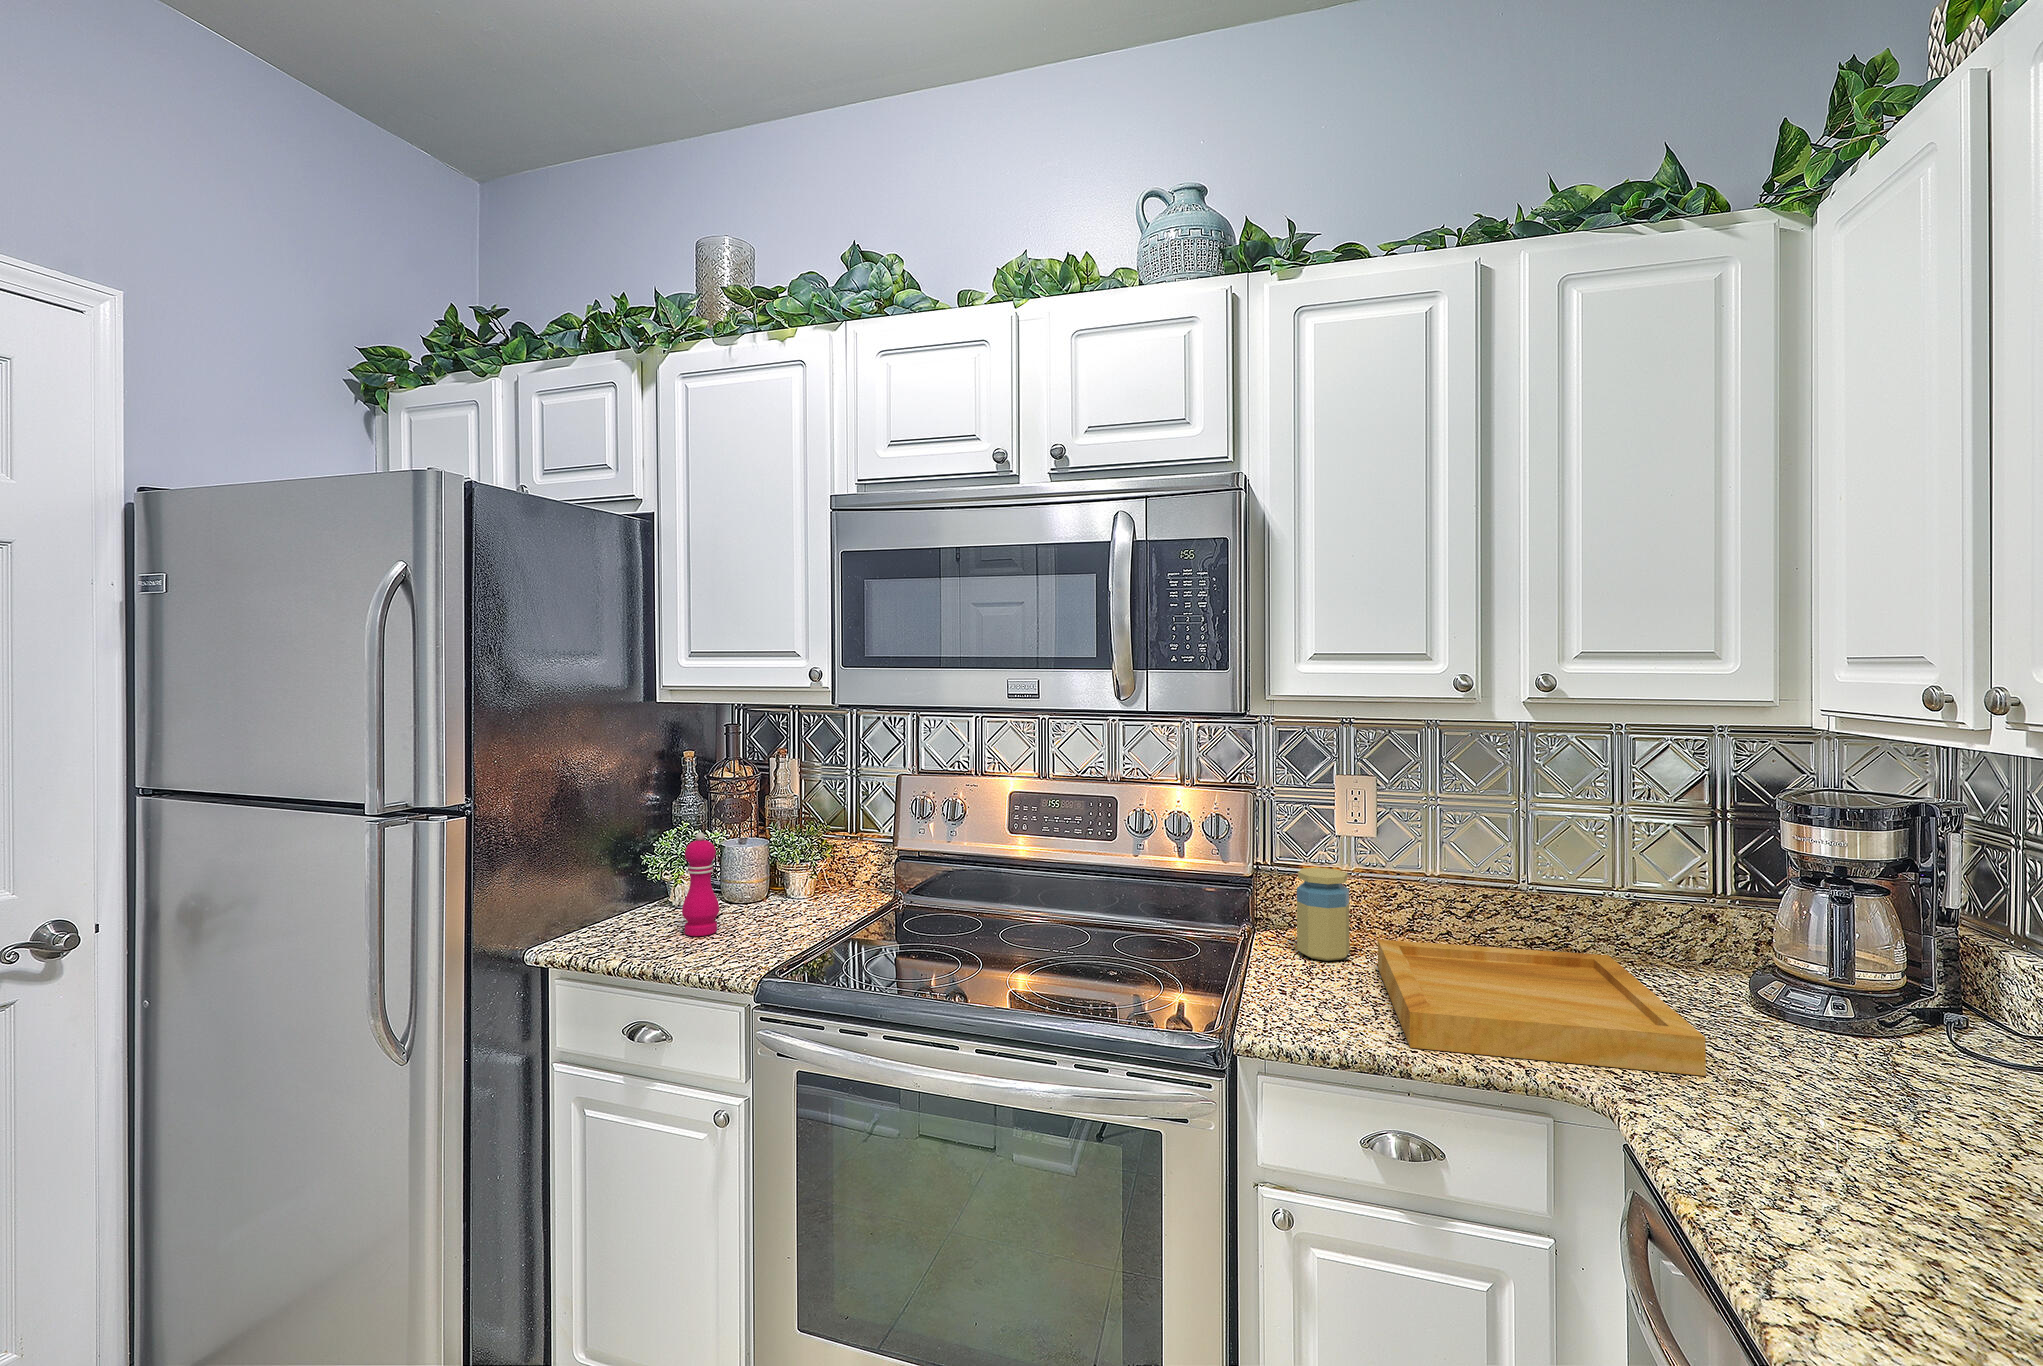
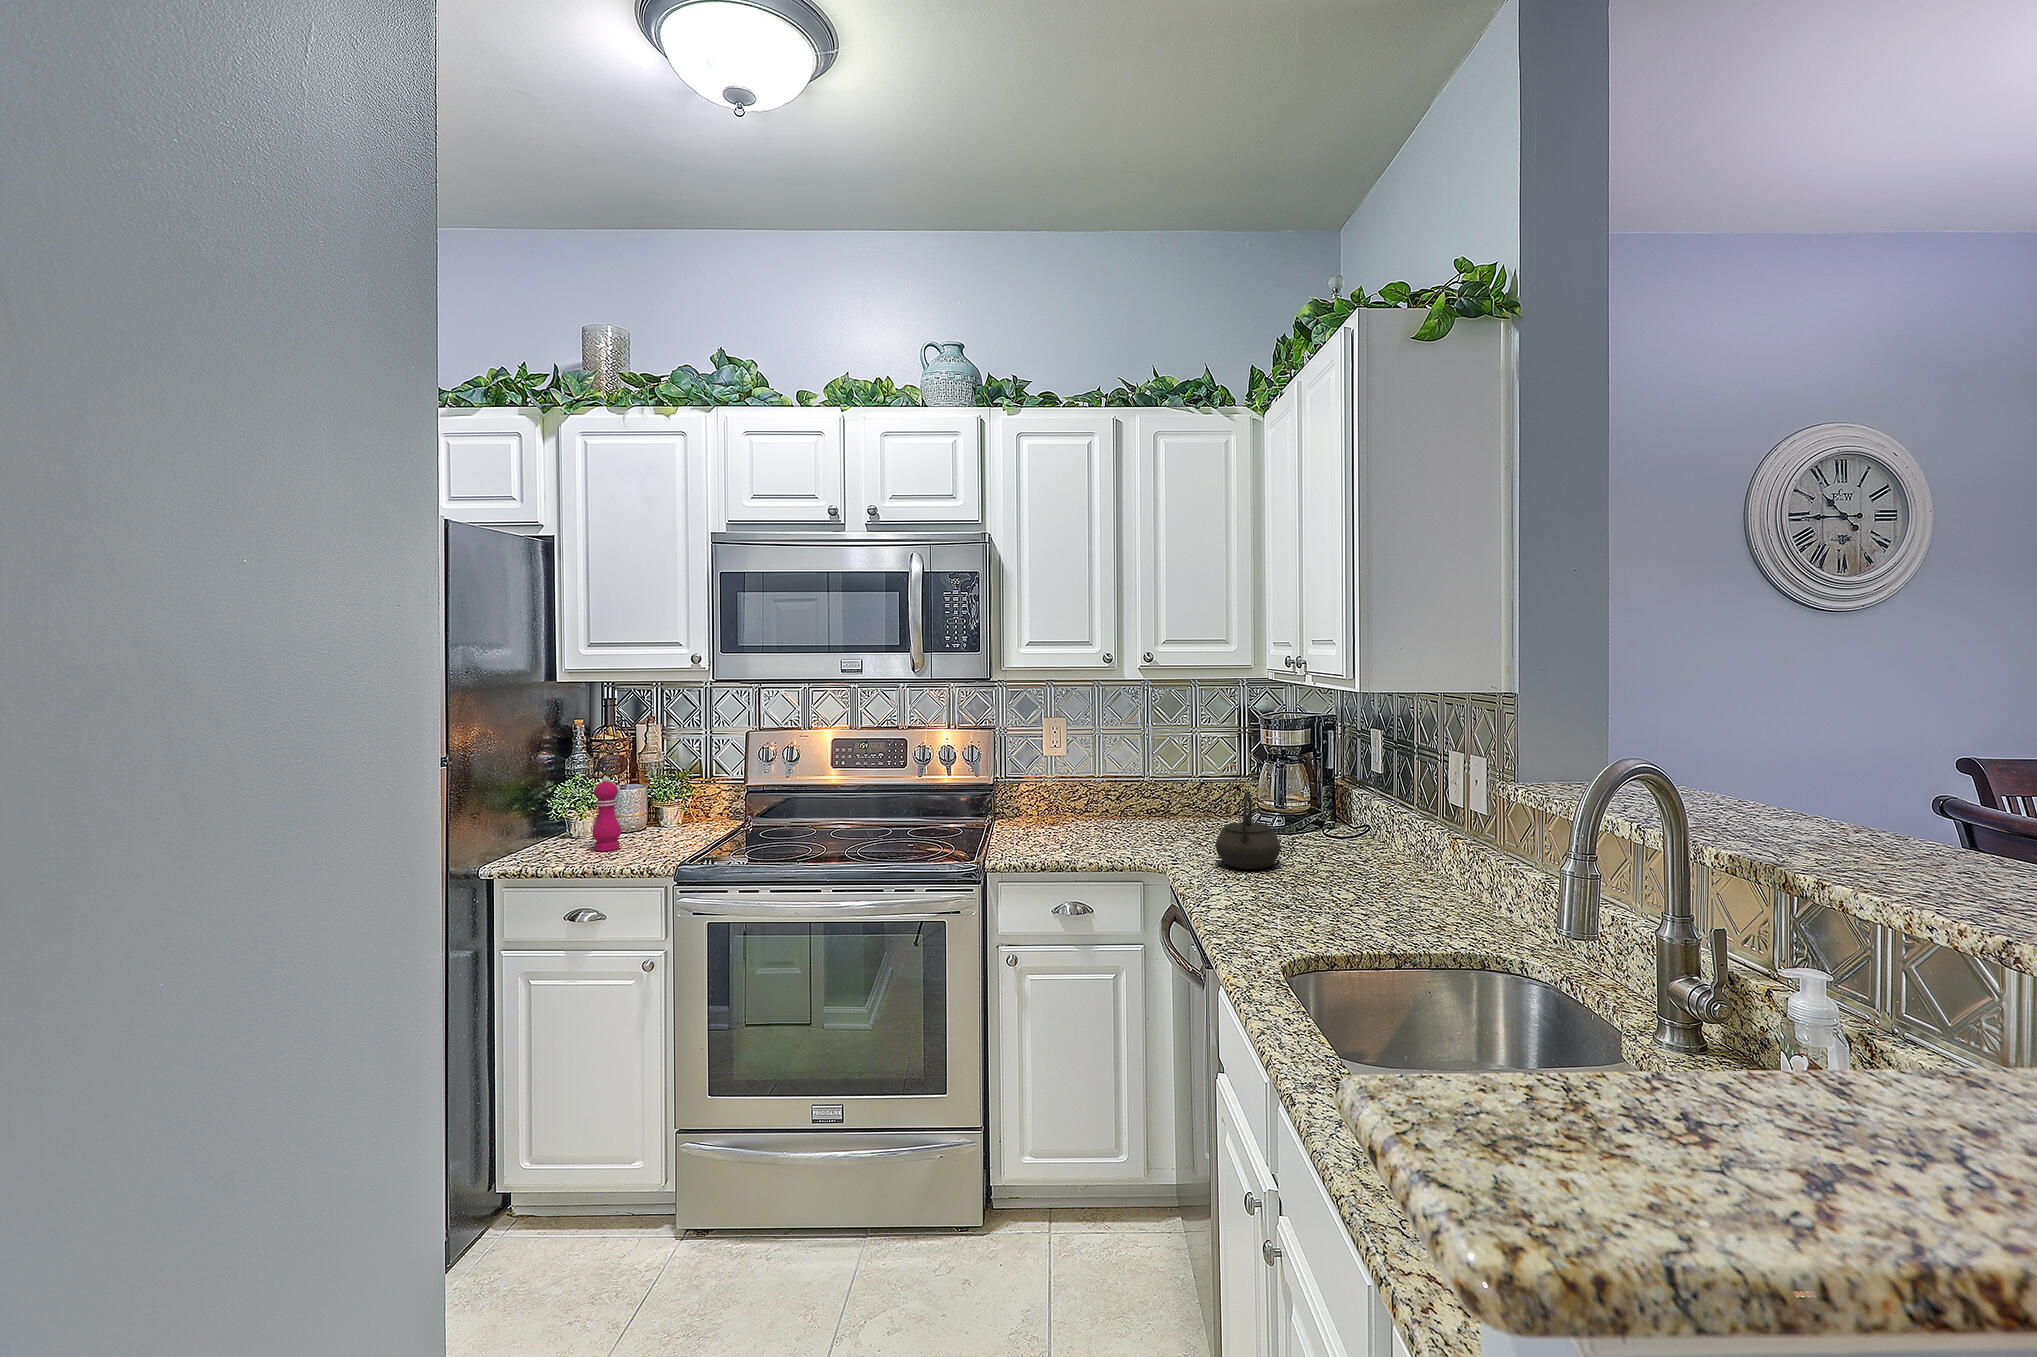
jar: present [1297,867,1350,961] -> none [1021,774,1052,828]
tray: present [1378,940,1706,1076] -> none [1067,809,1211,856]
kettle: none [1743,979,1935,1164] -> present [1216,793,1281,869]

